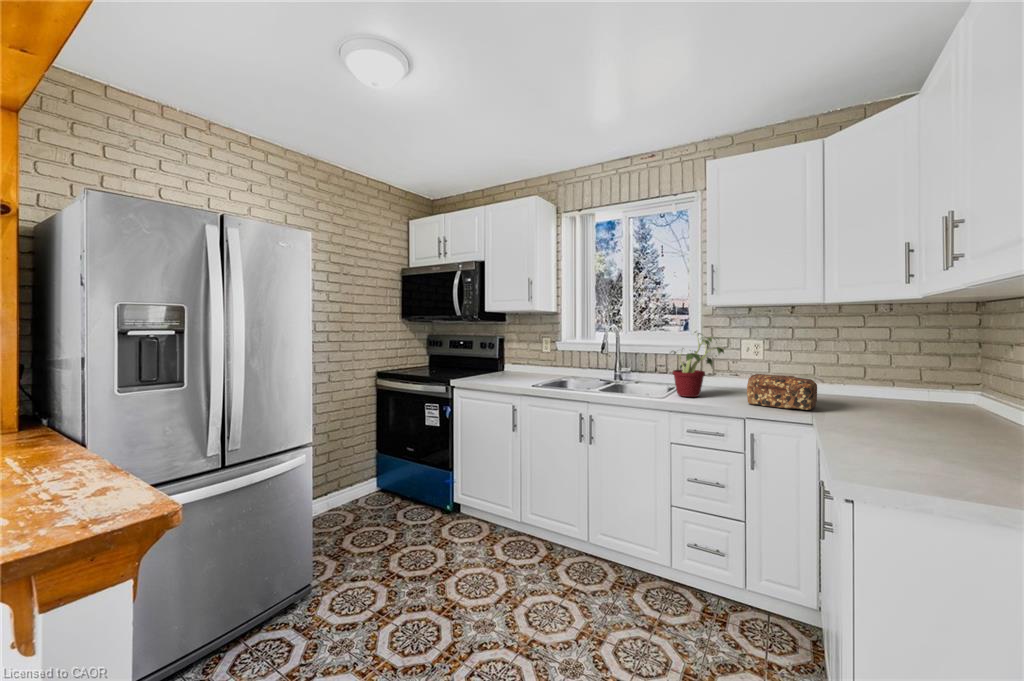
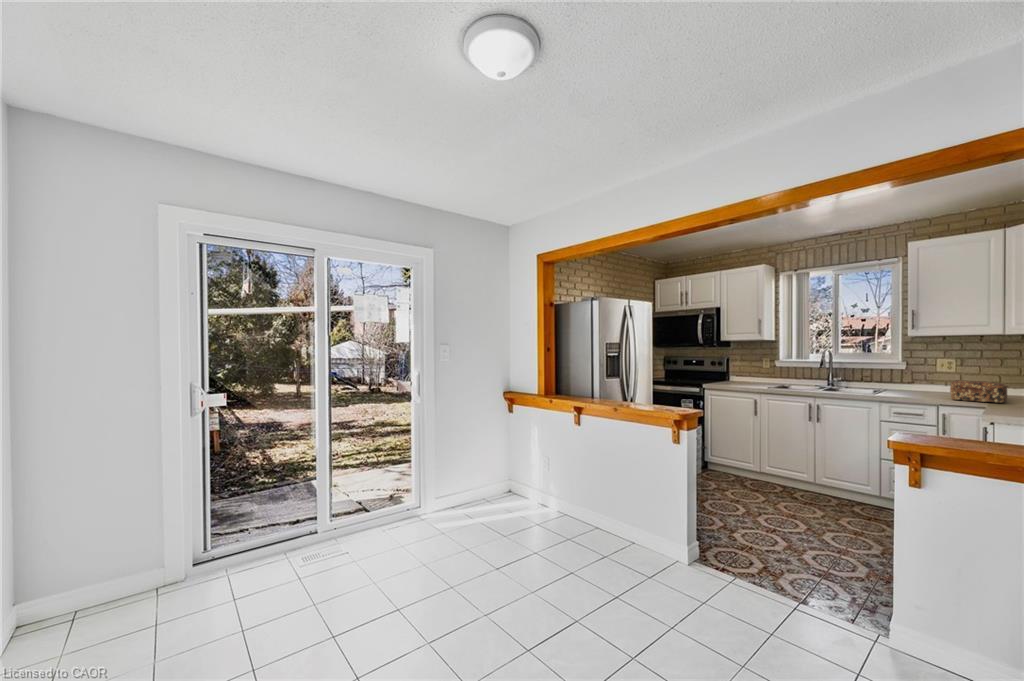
potted plant: present [673,332,724,397] -> none [882,352,929,396]

